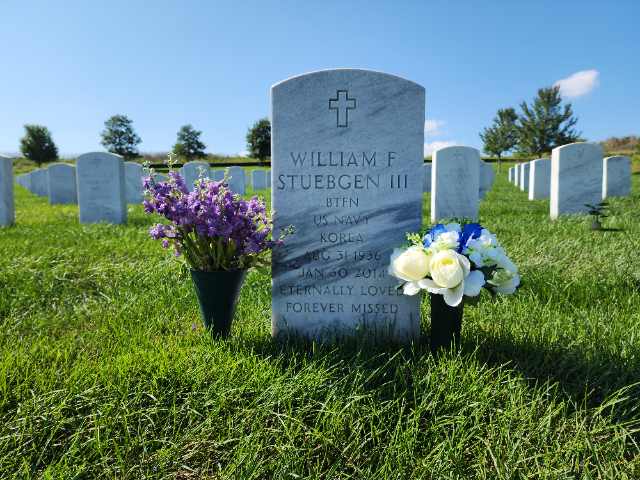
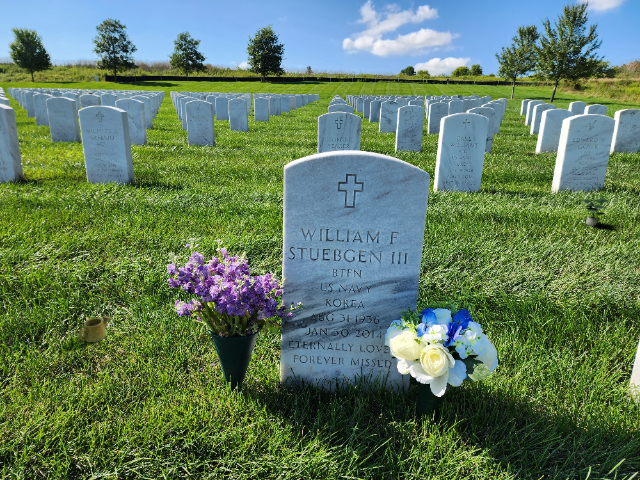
watering can: none [49,291,88,315] -> present [79,316,111,342]

